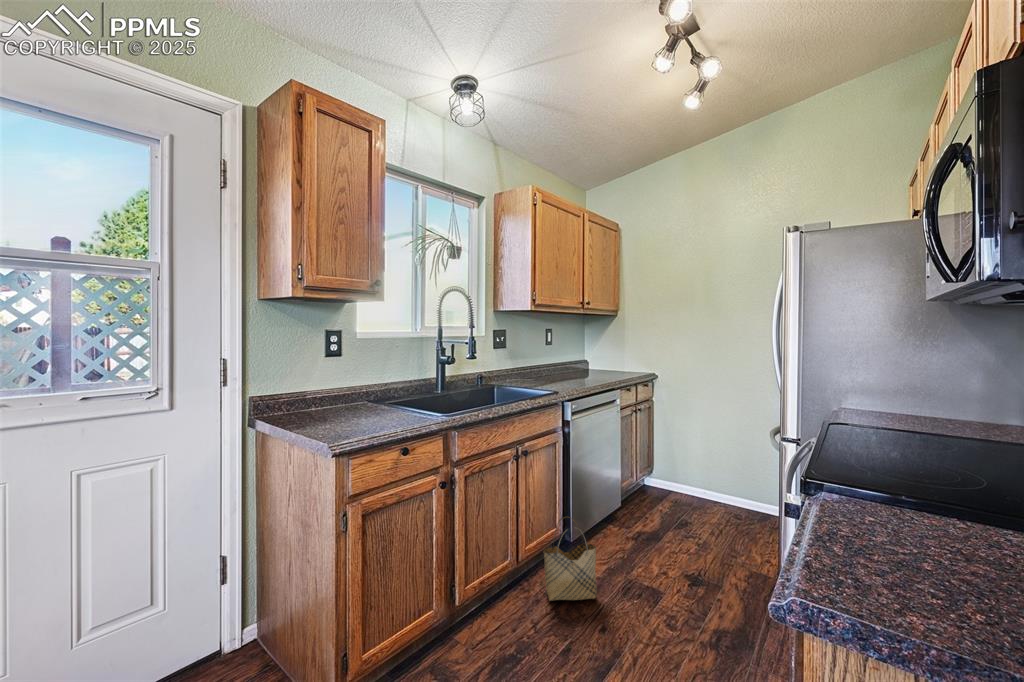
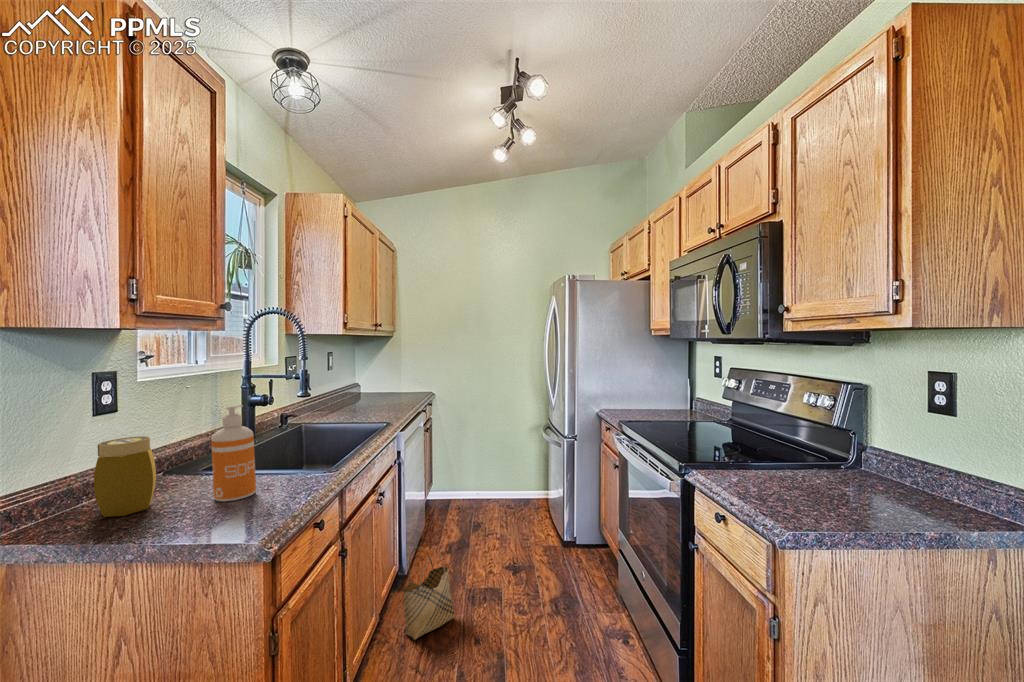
soap dispenser: none [354,355,383,424] -> present [211,405,256,501]
jar: none [297,371,334,420] -> present [94,436,156,517]

